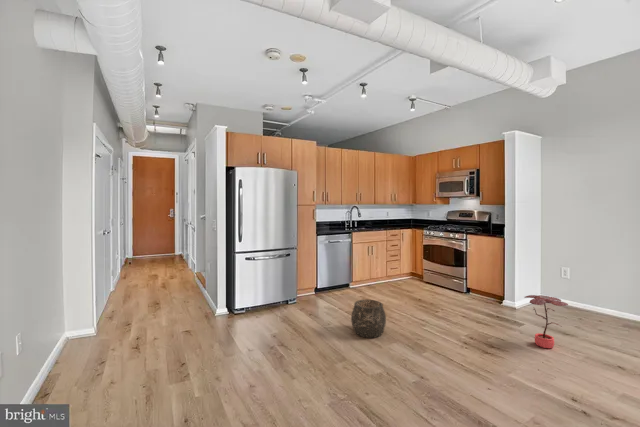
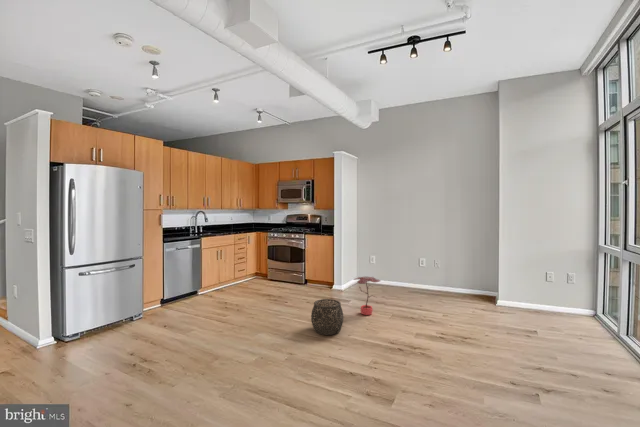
woven basket: present [351,300,386,338] -> present [311,299,344,335]

